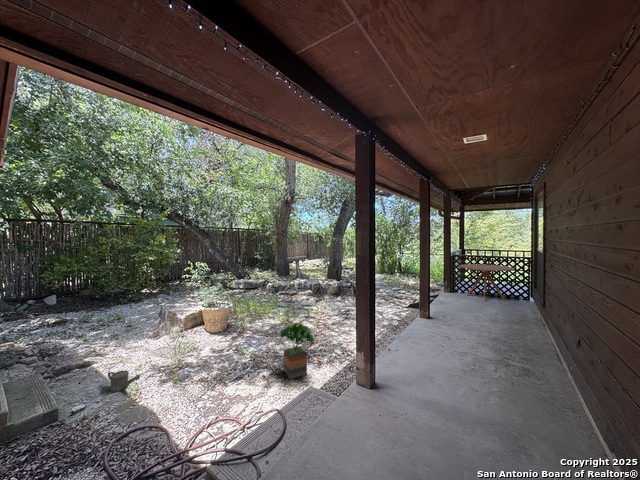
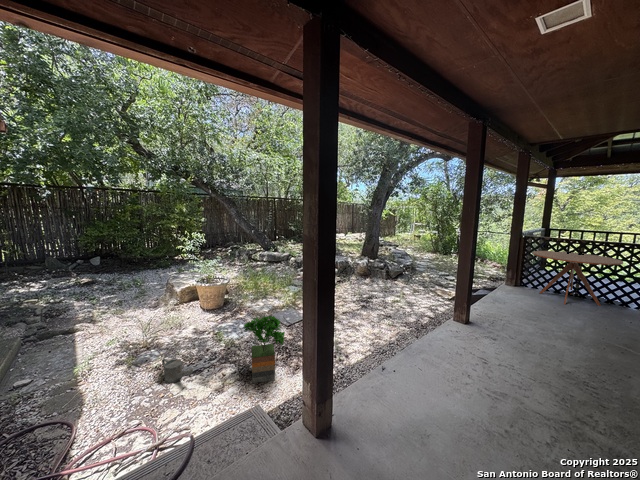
watering can: present [108,370,140,392] -> present [162,358,193,383]

